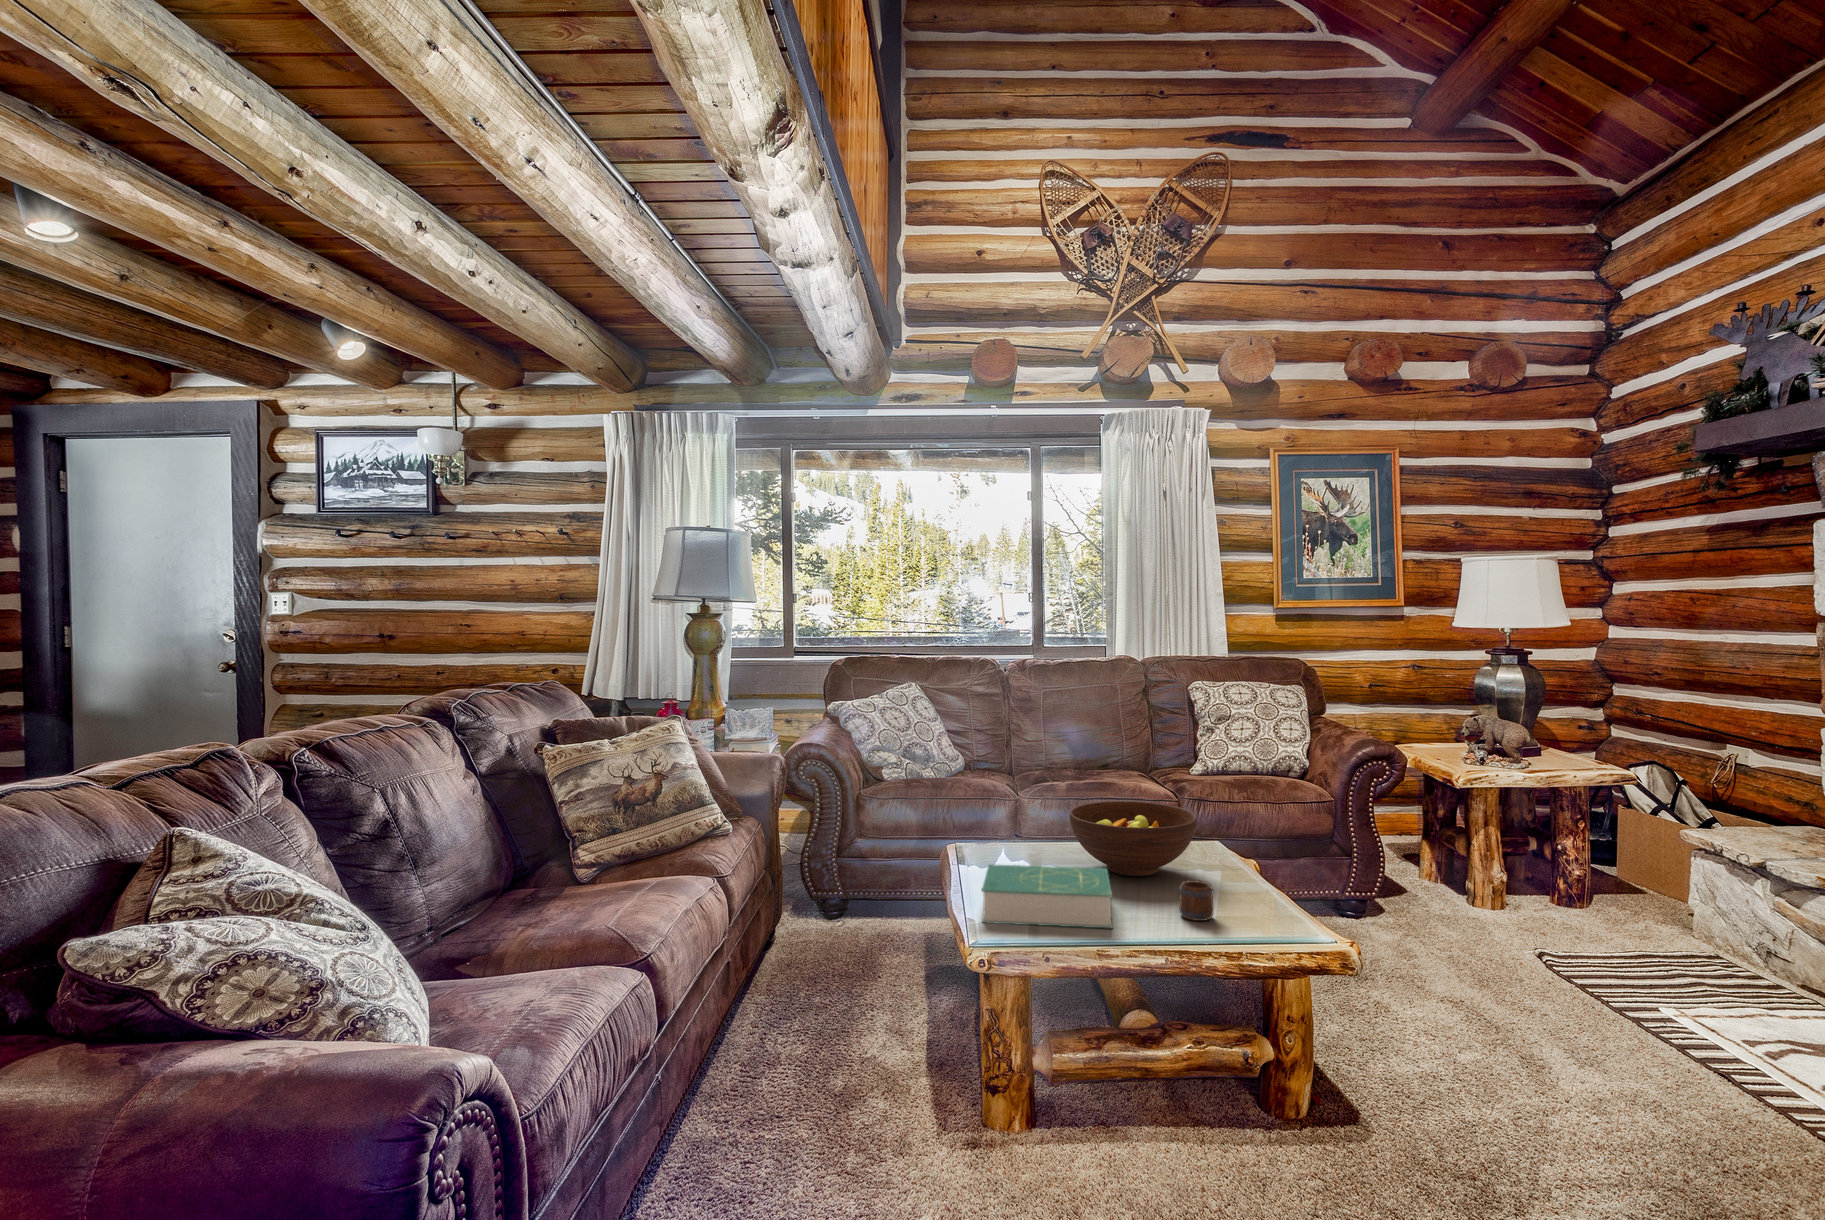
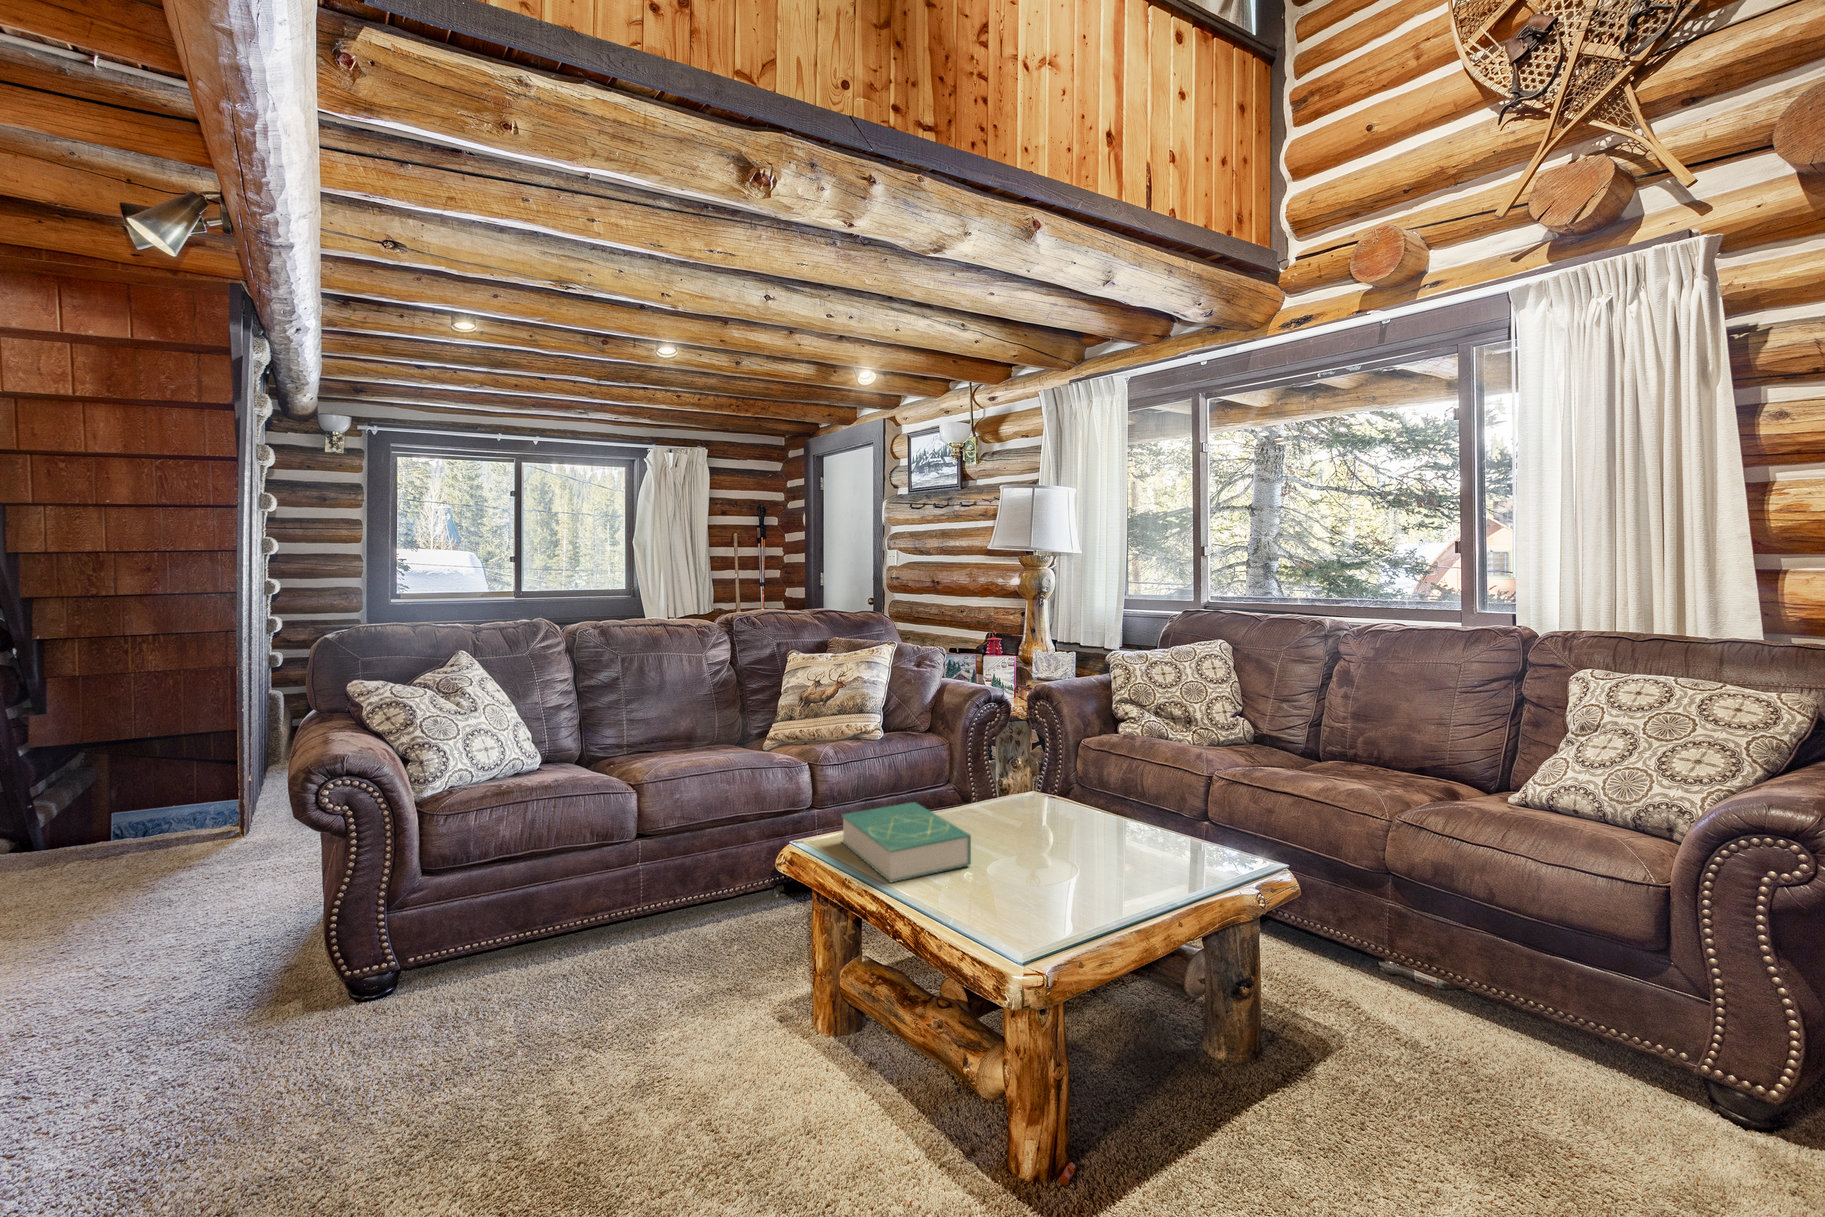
fruit bowl: present [1069,801,1197,876] -> none [1016,777,1157,866]
mug: present [1179,880,1214,921] -> none [956,867,999,913]

